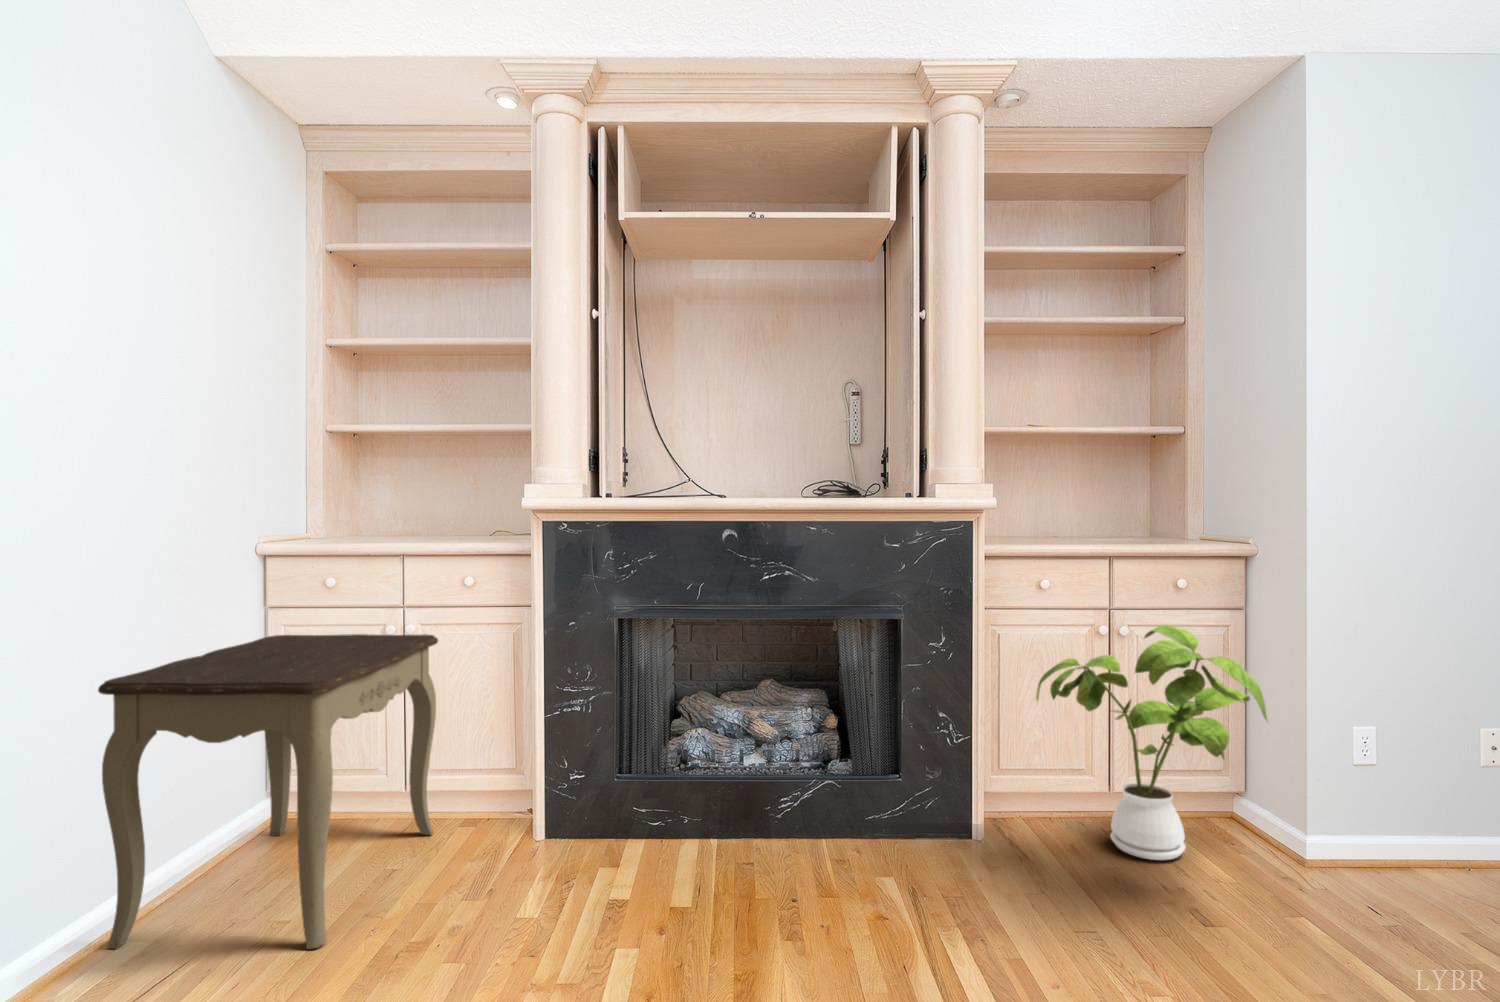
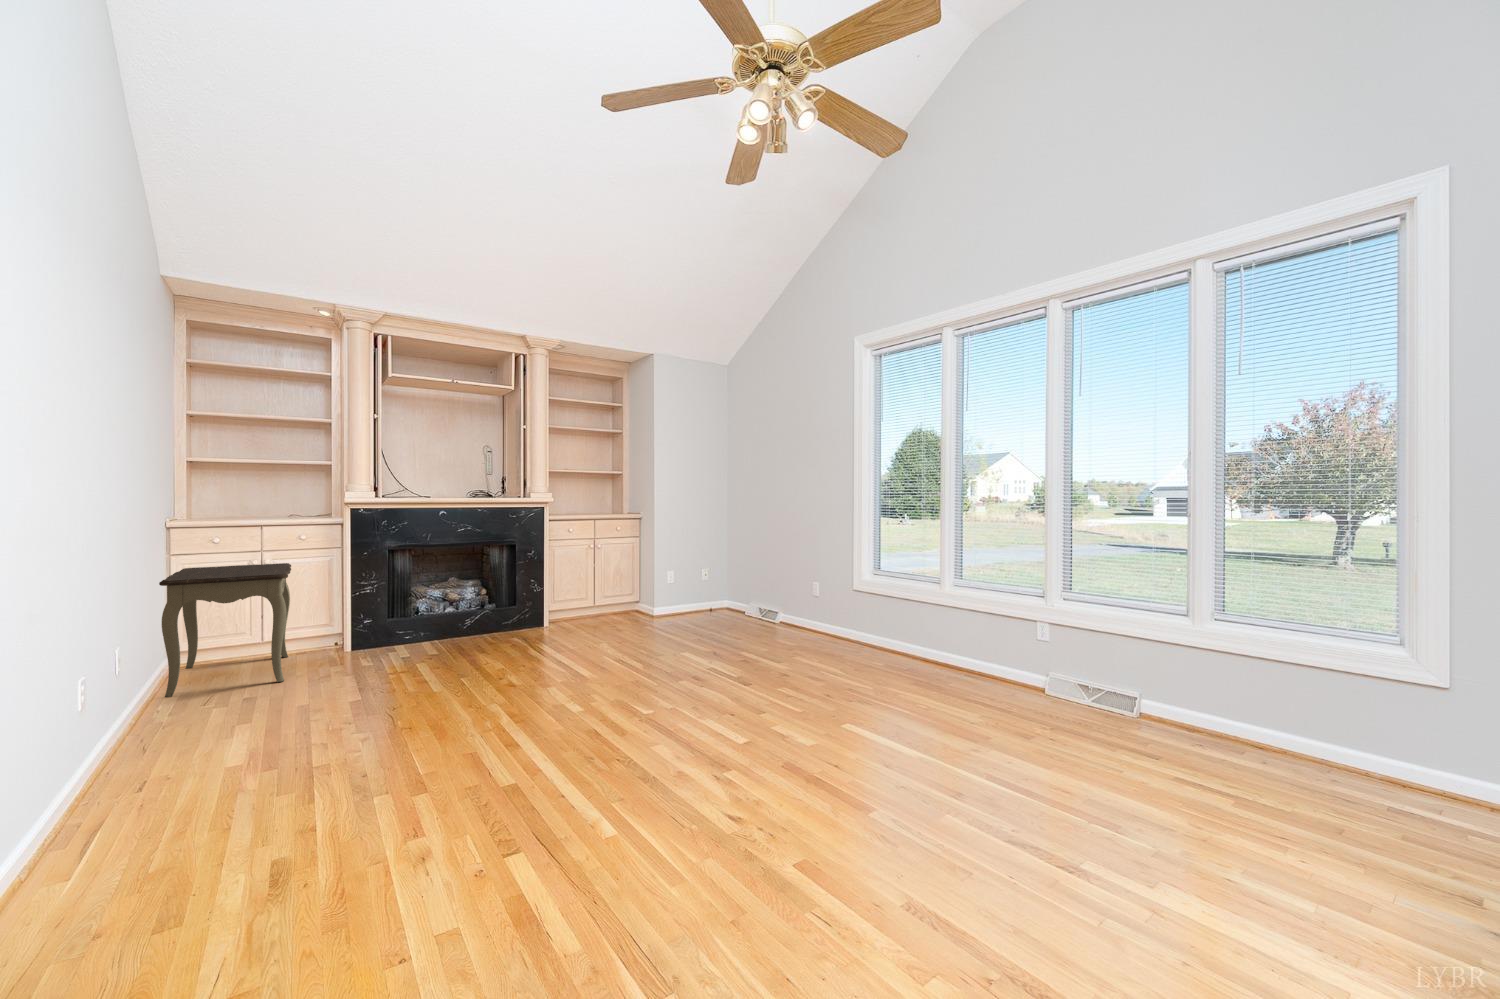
house plant: present [1036,625,1267,860] -> none [568,543,640,624]

